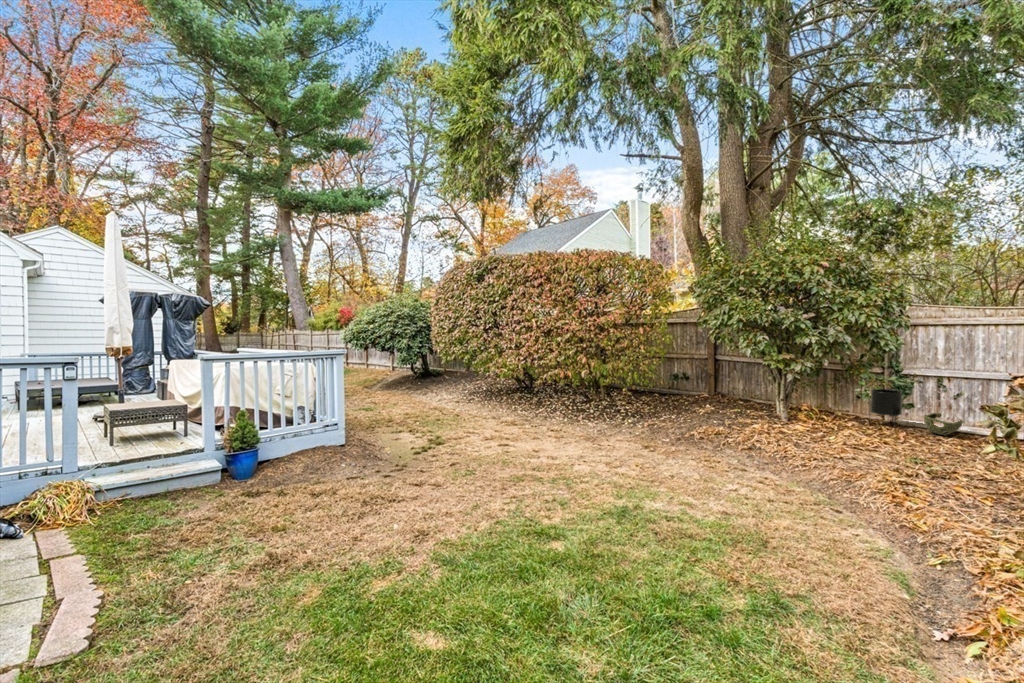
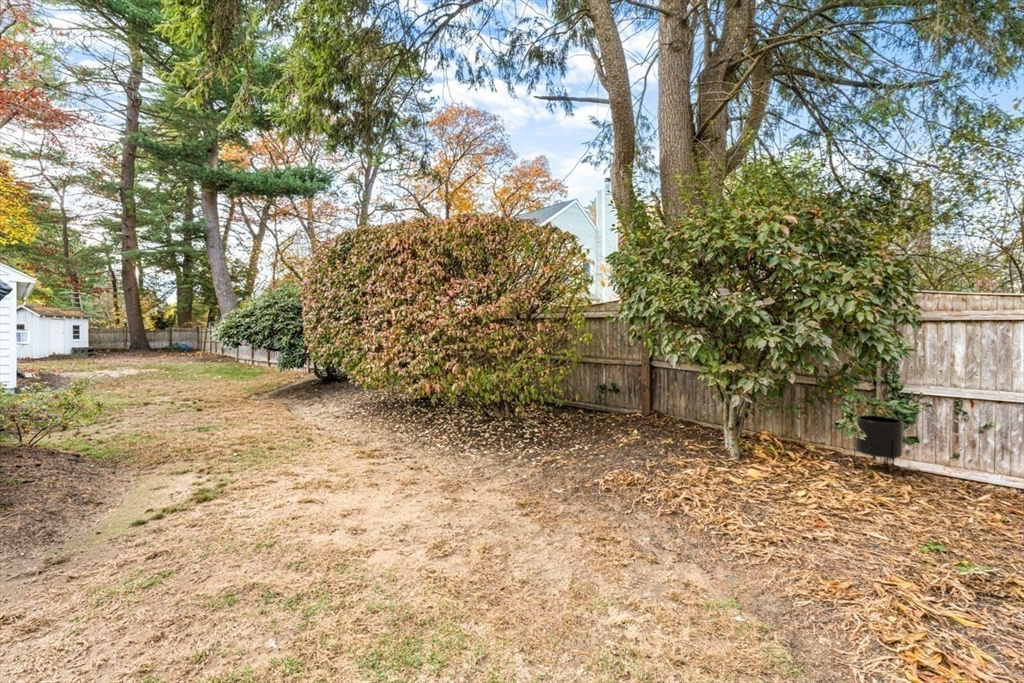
woven basket: present [924,413,963,435] -> none [938,454,997,493]

